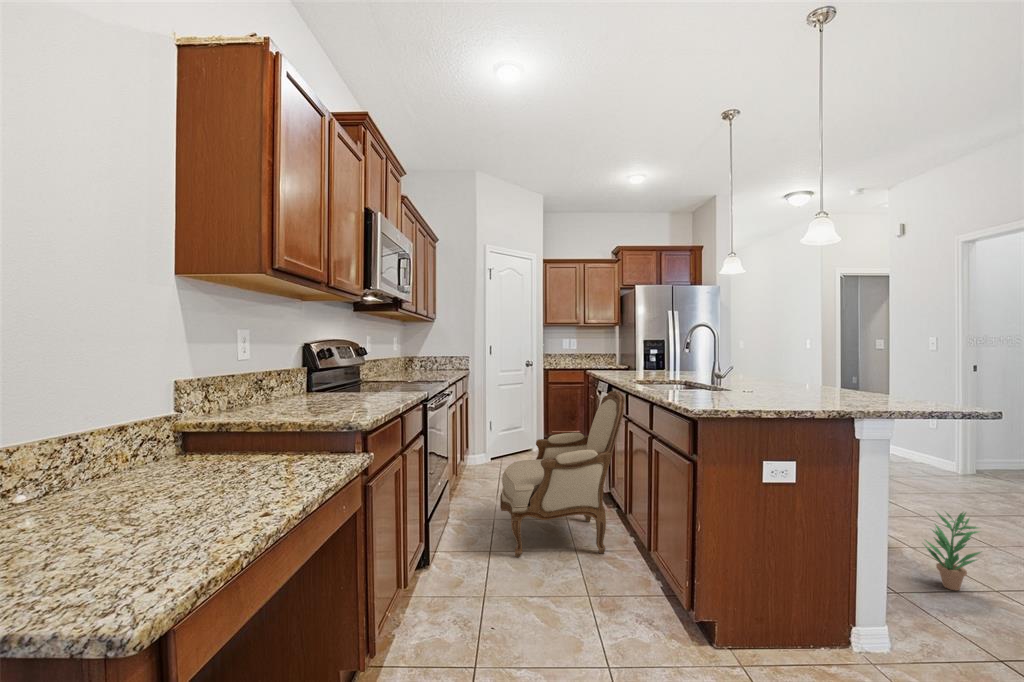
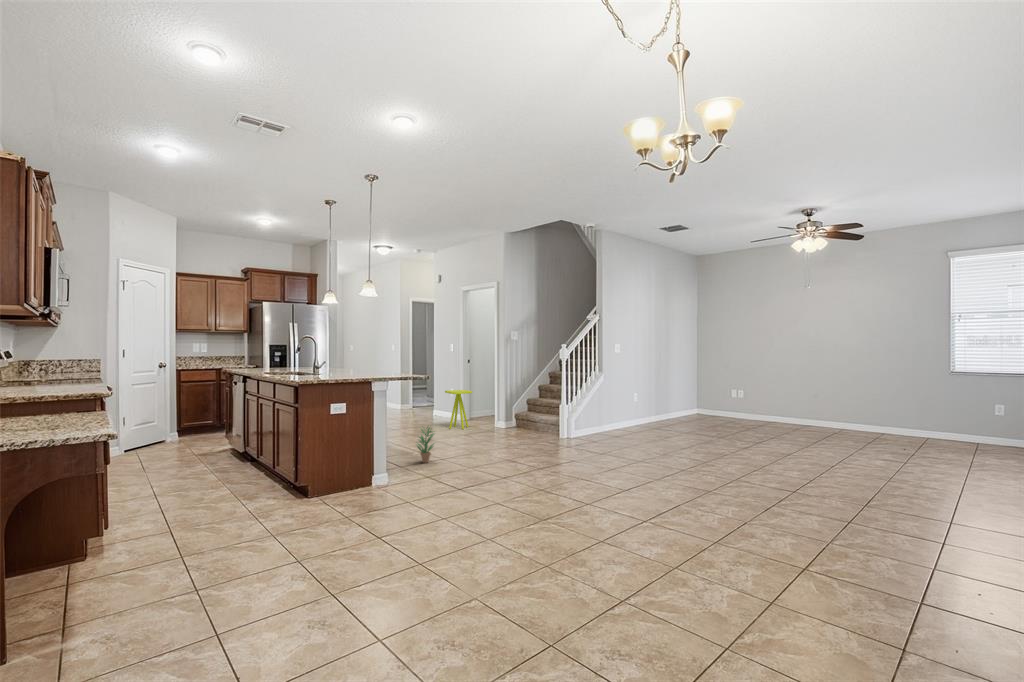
armchair: present [500,391,625,557] -> none [155,378,256,495]
side table: none [932,421,1003,497] -> present [445,390,472,429]

